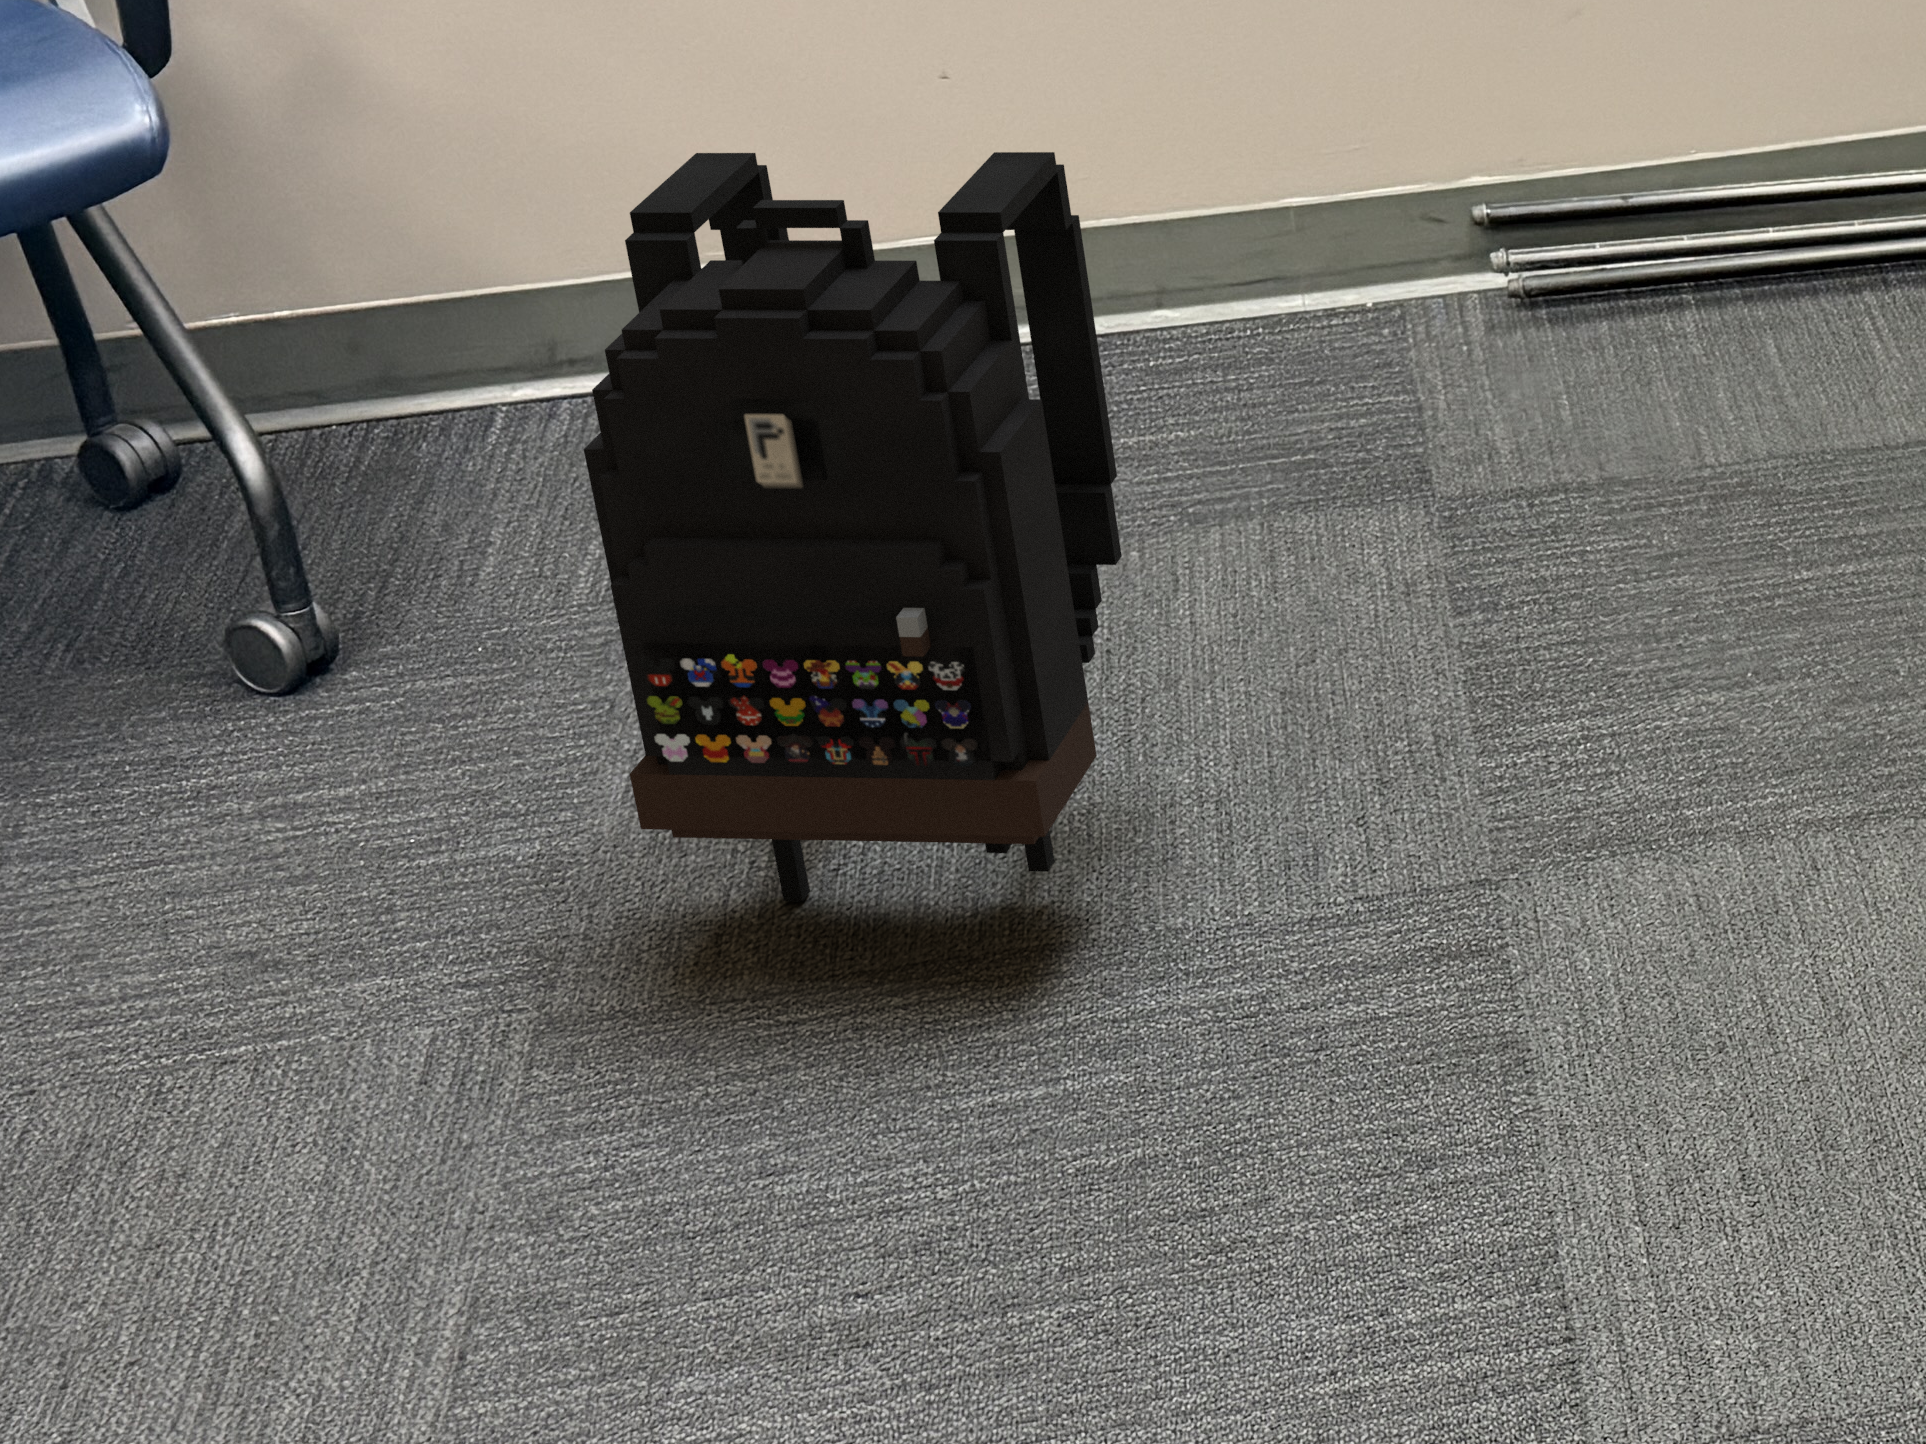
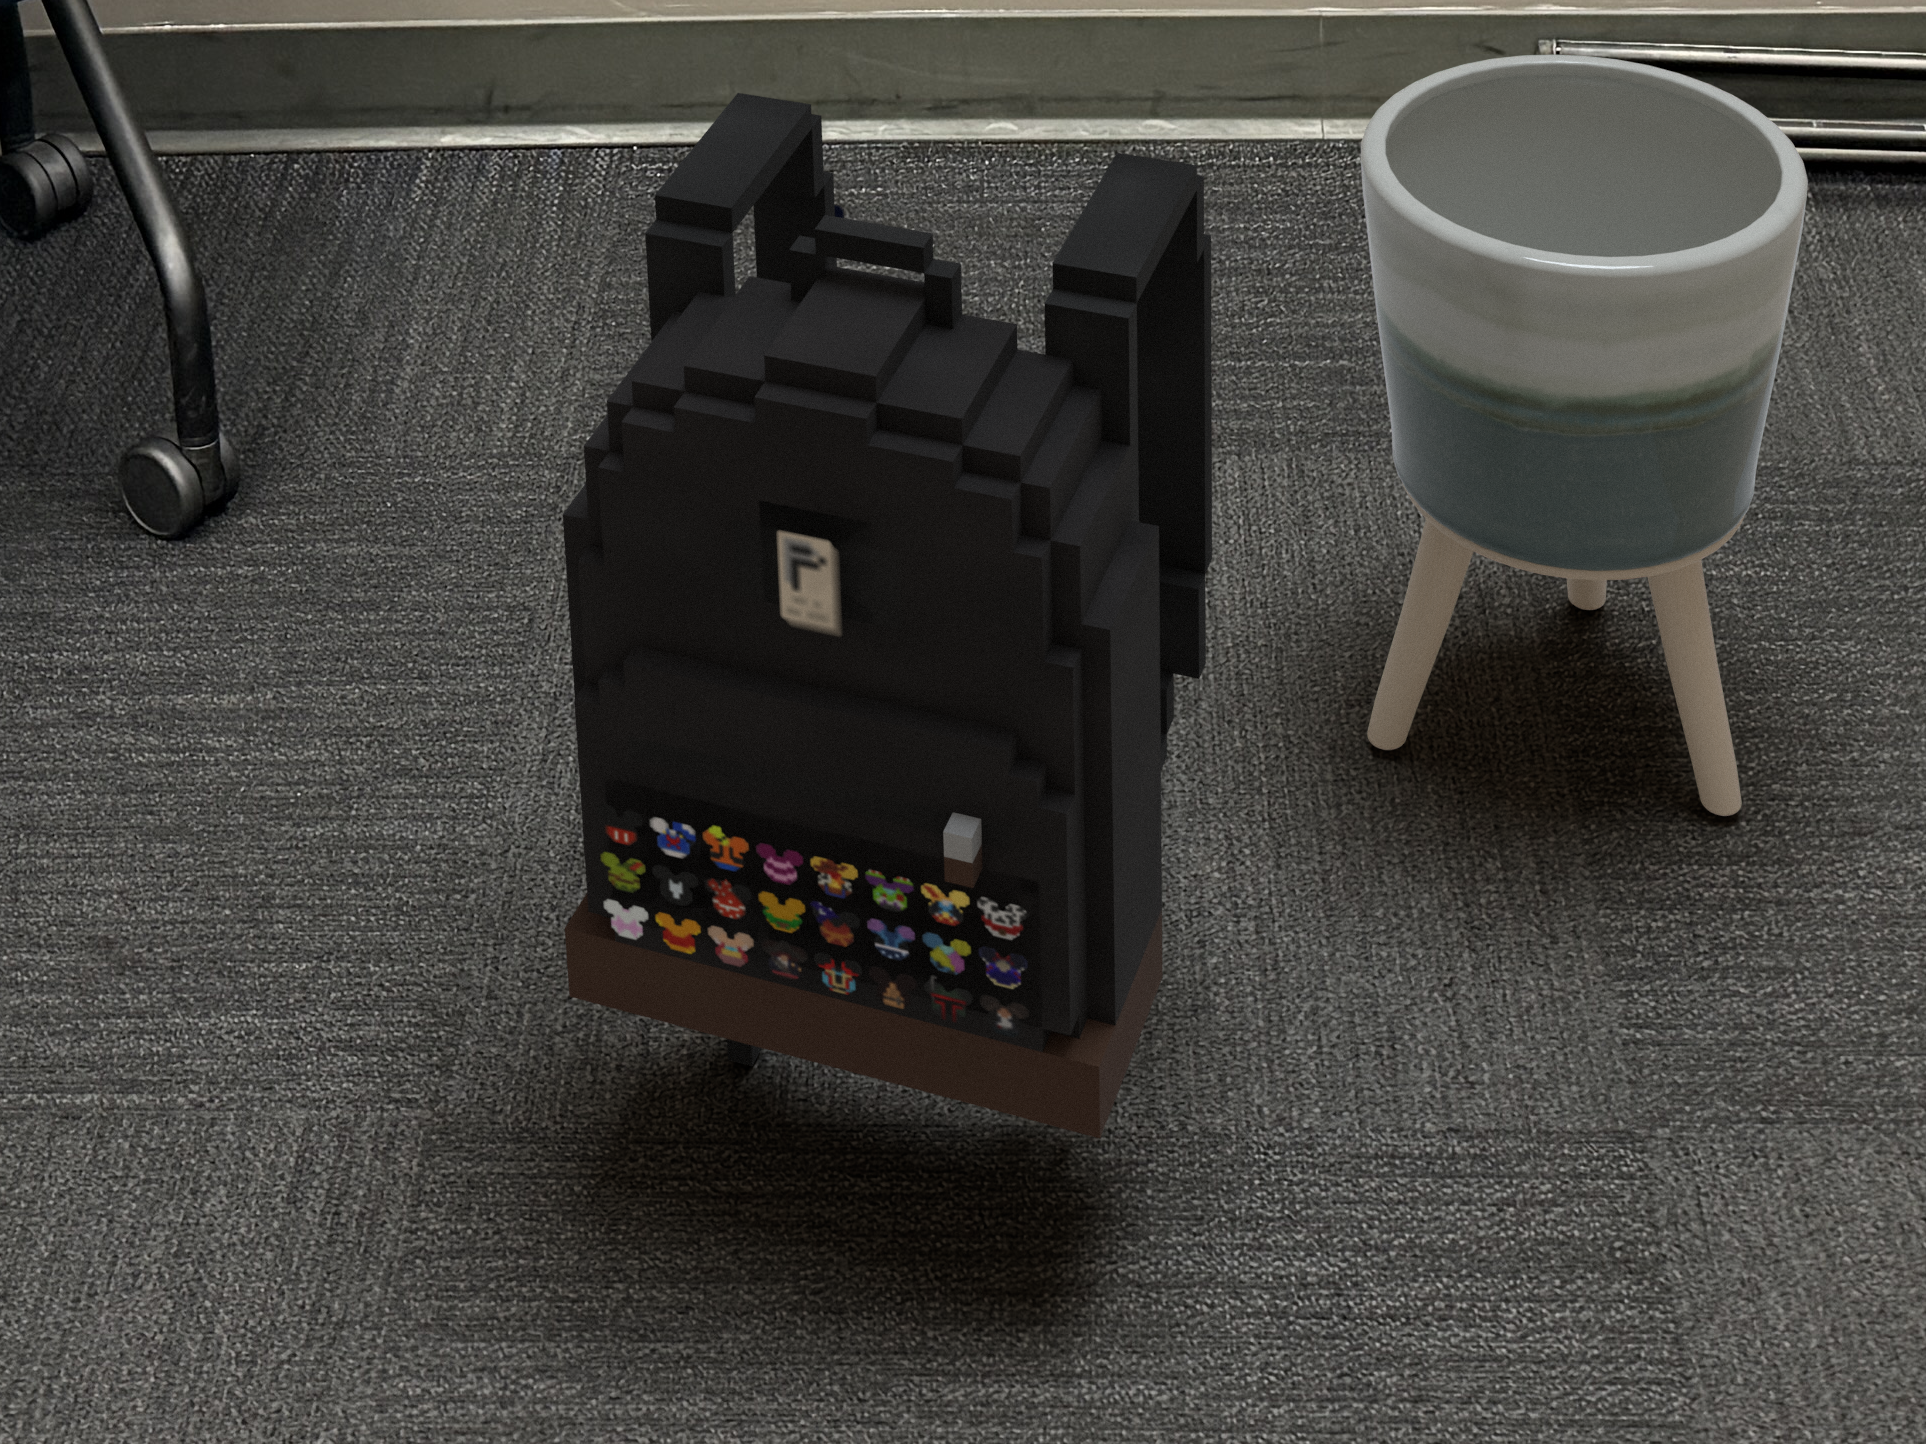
planter: none [1224,115,1570,667] -> present [1361,55,1808,816]

